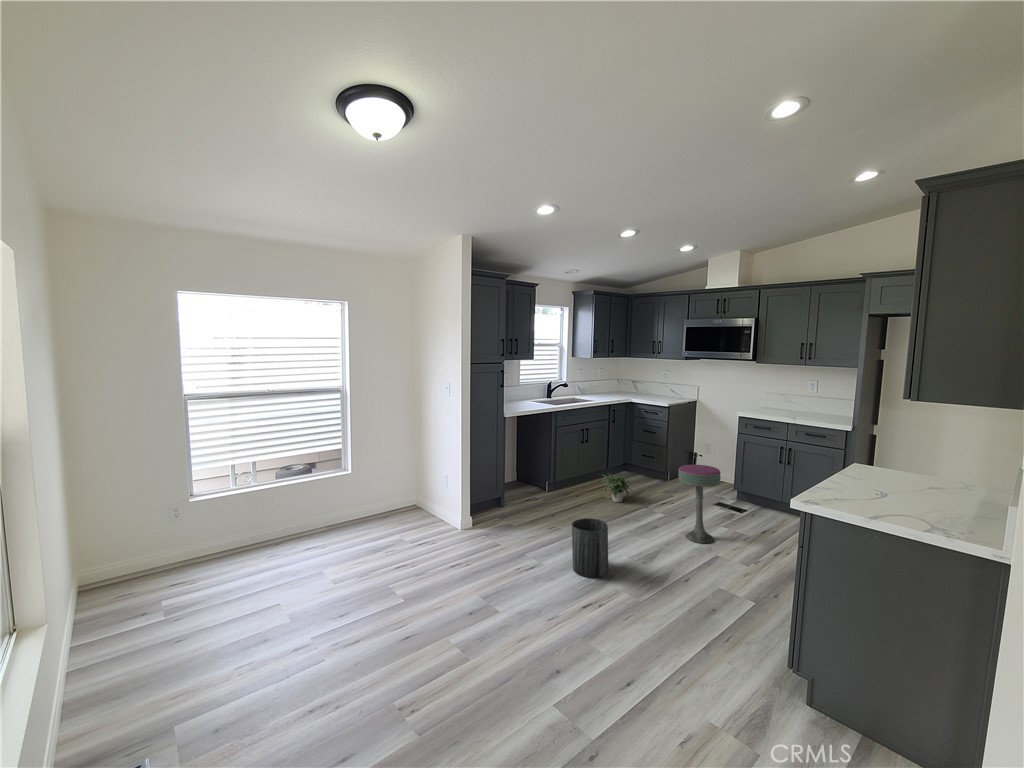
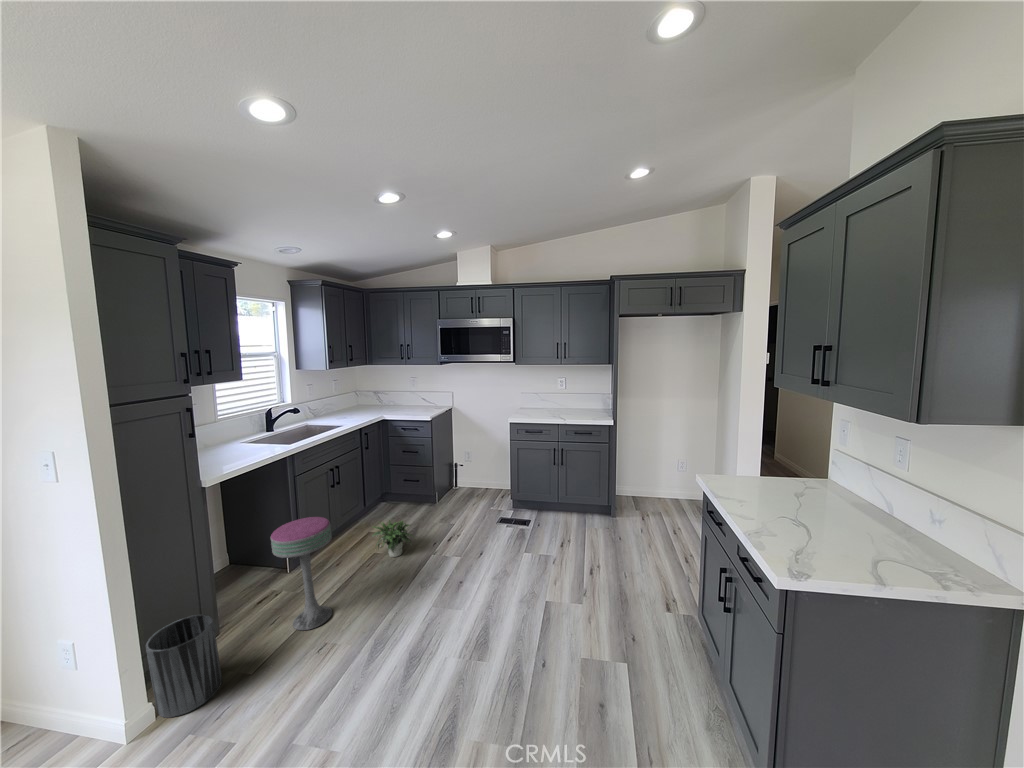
bar stool: present [678,465,721,543] -> present [270,517,332,630]
trash can: present [572,518,608,577] -> present [146,614,222,718]

